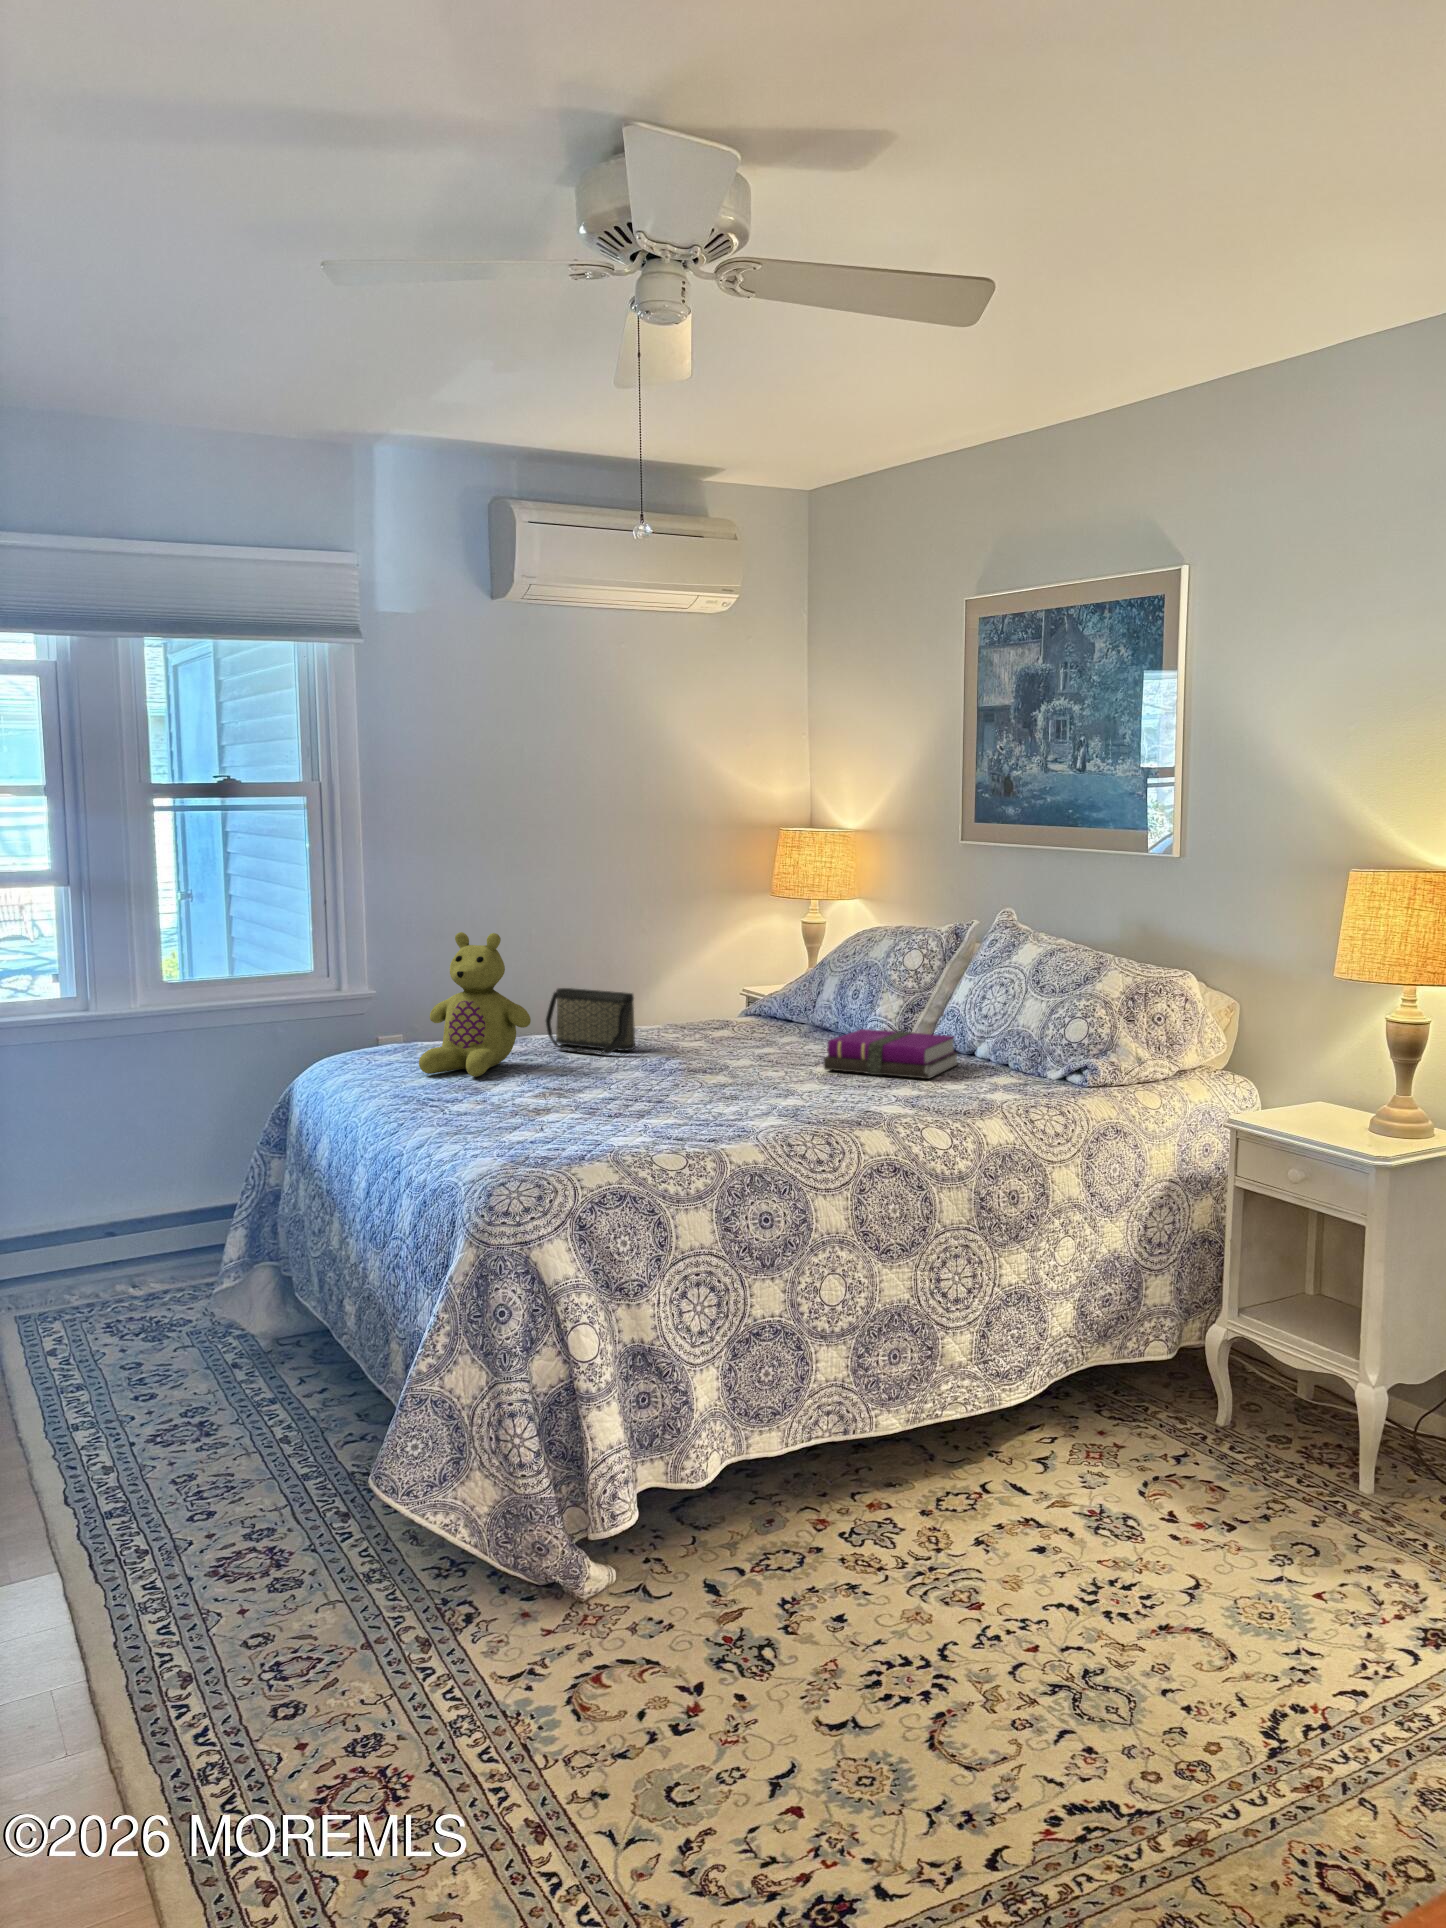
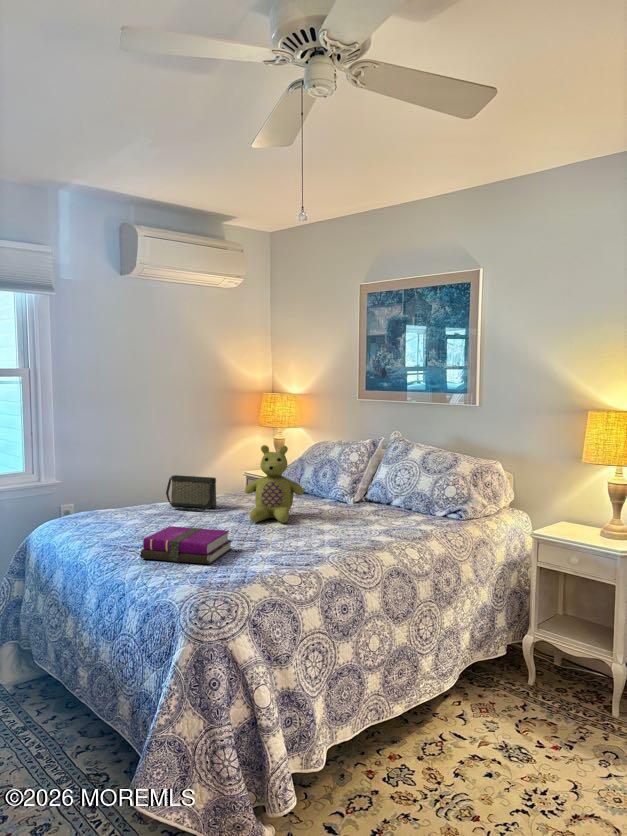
stuffed bear: present [419,932,531,1077] -> present [245,445,304,523]
notebook: present [824,1029,958,1079] -> present [140,526,232,564]

